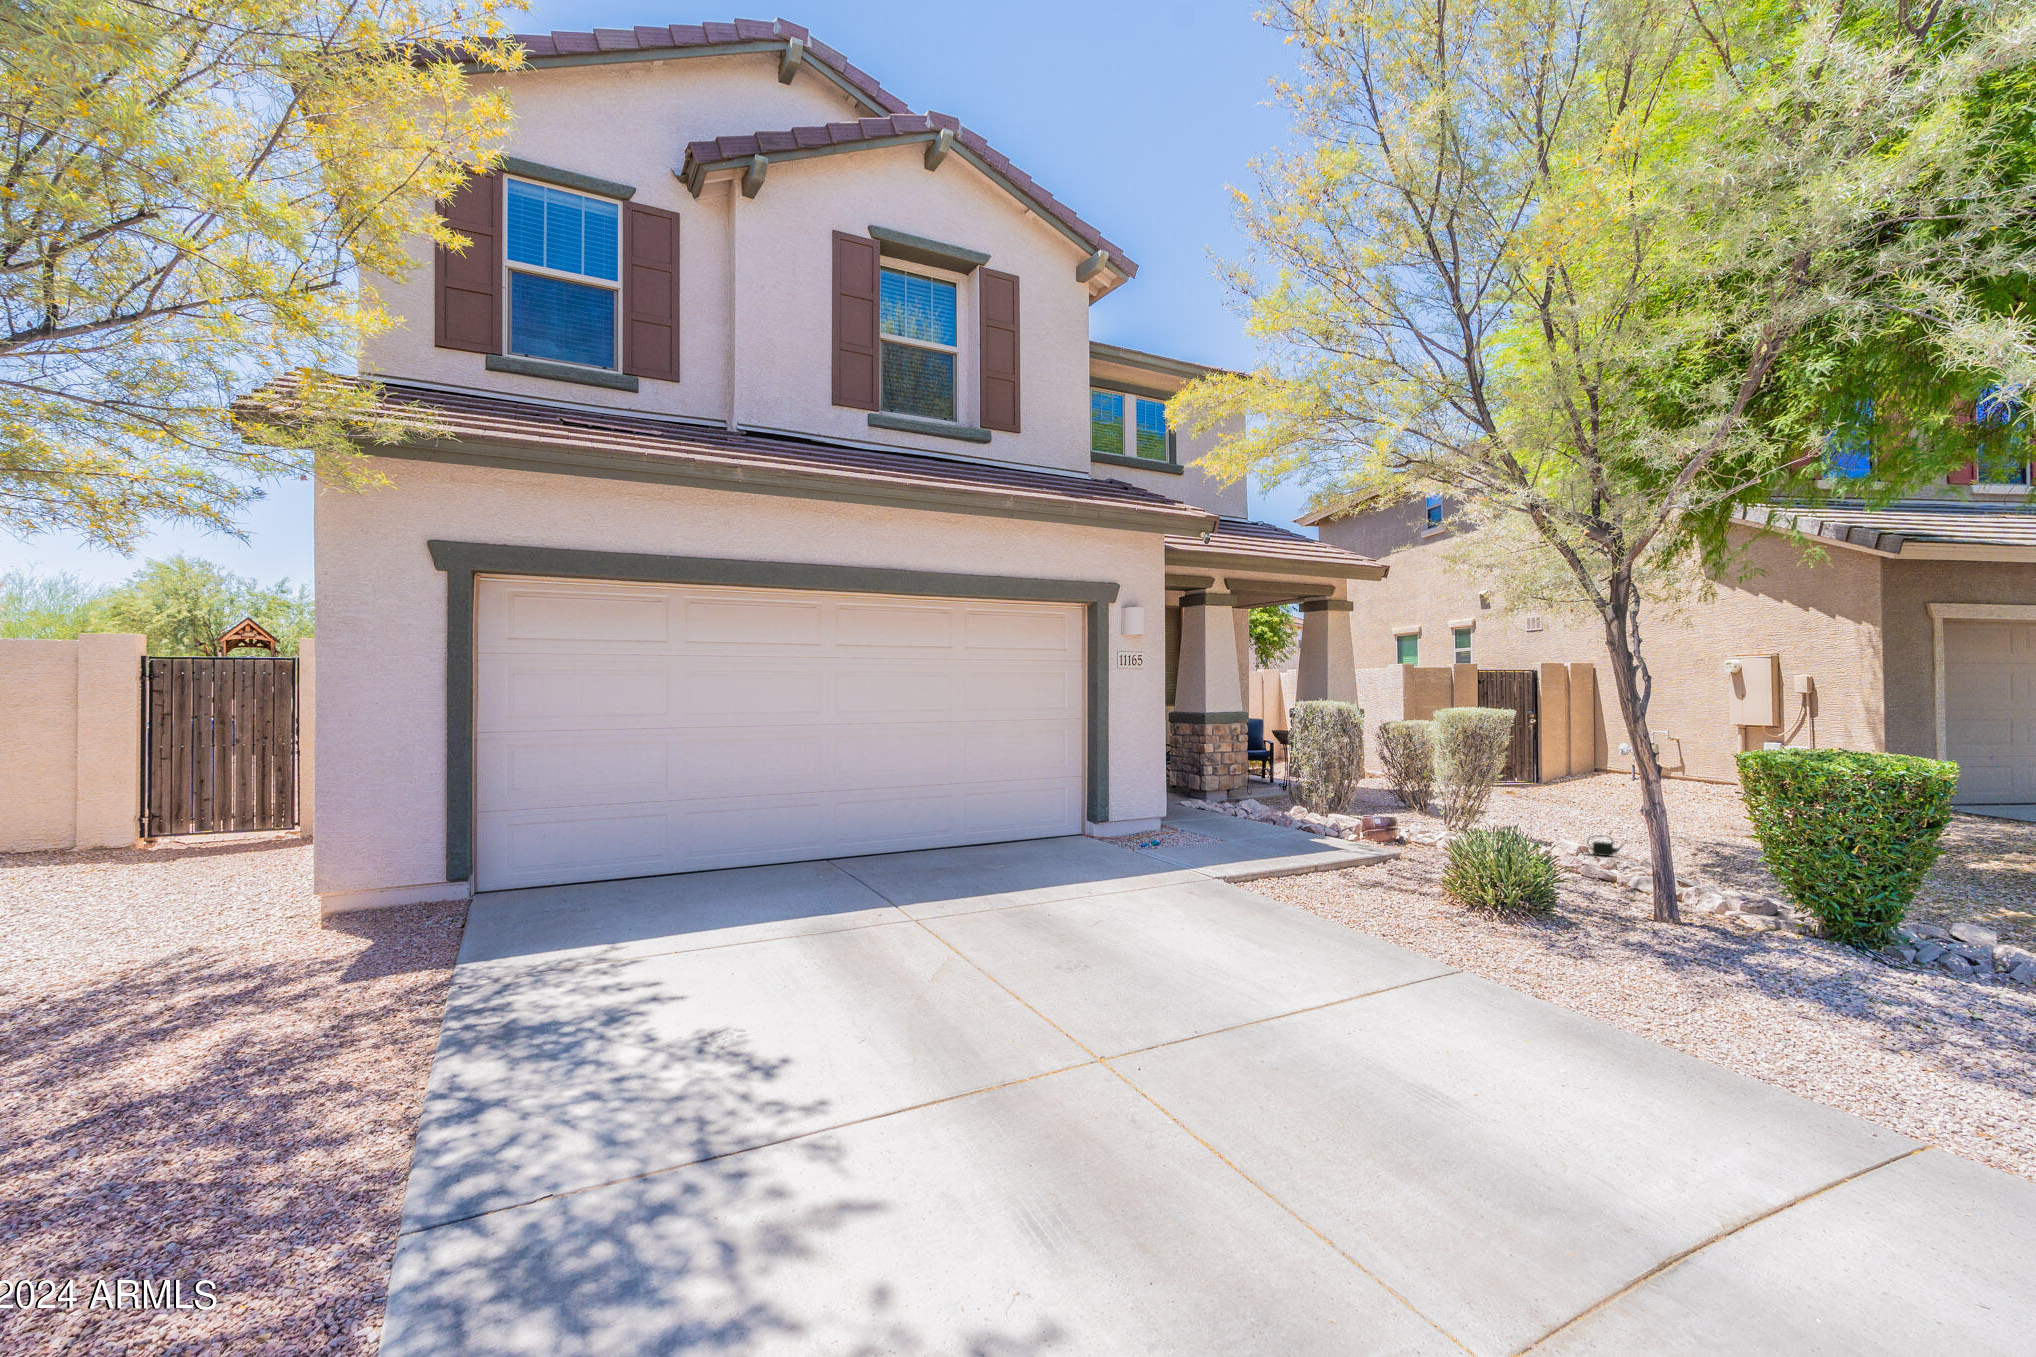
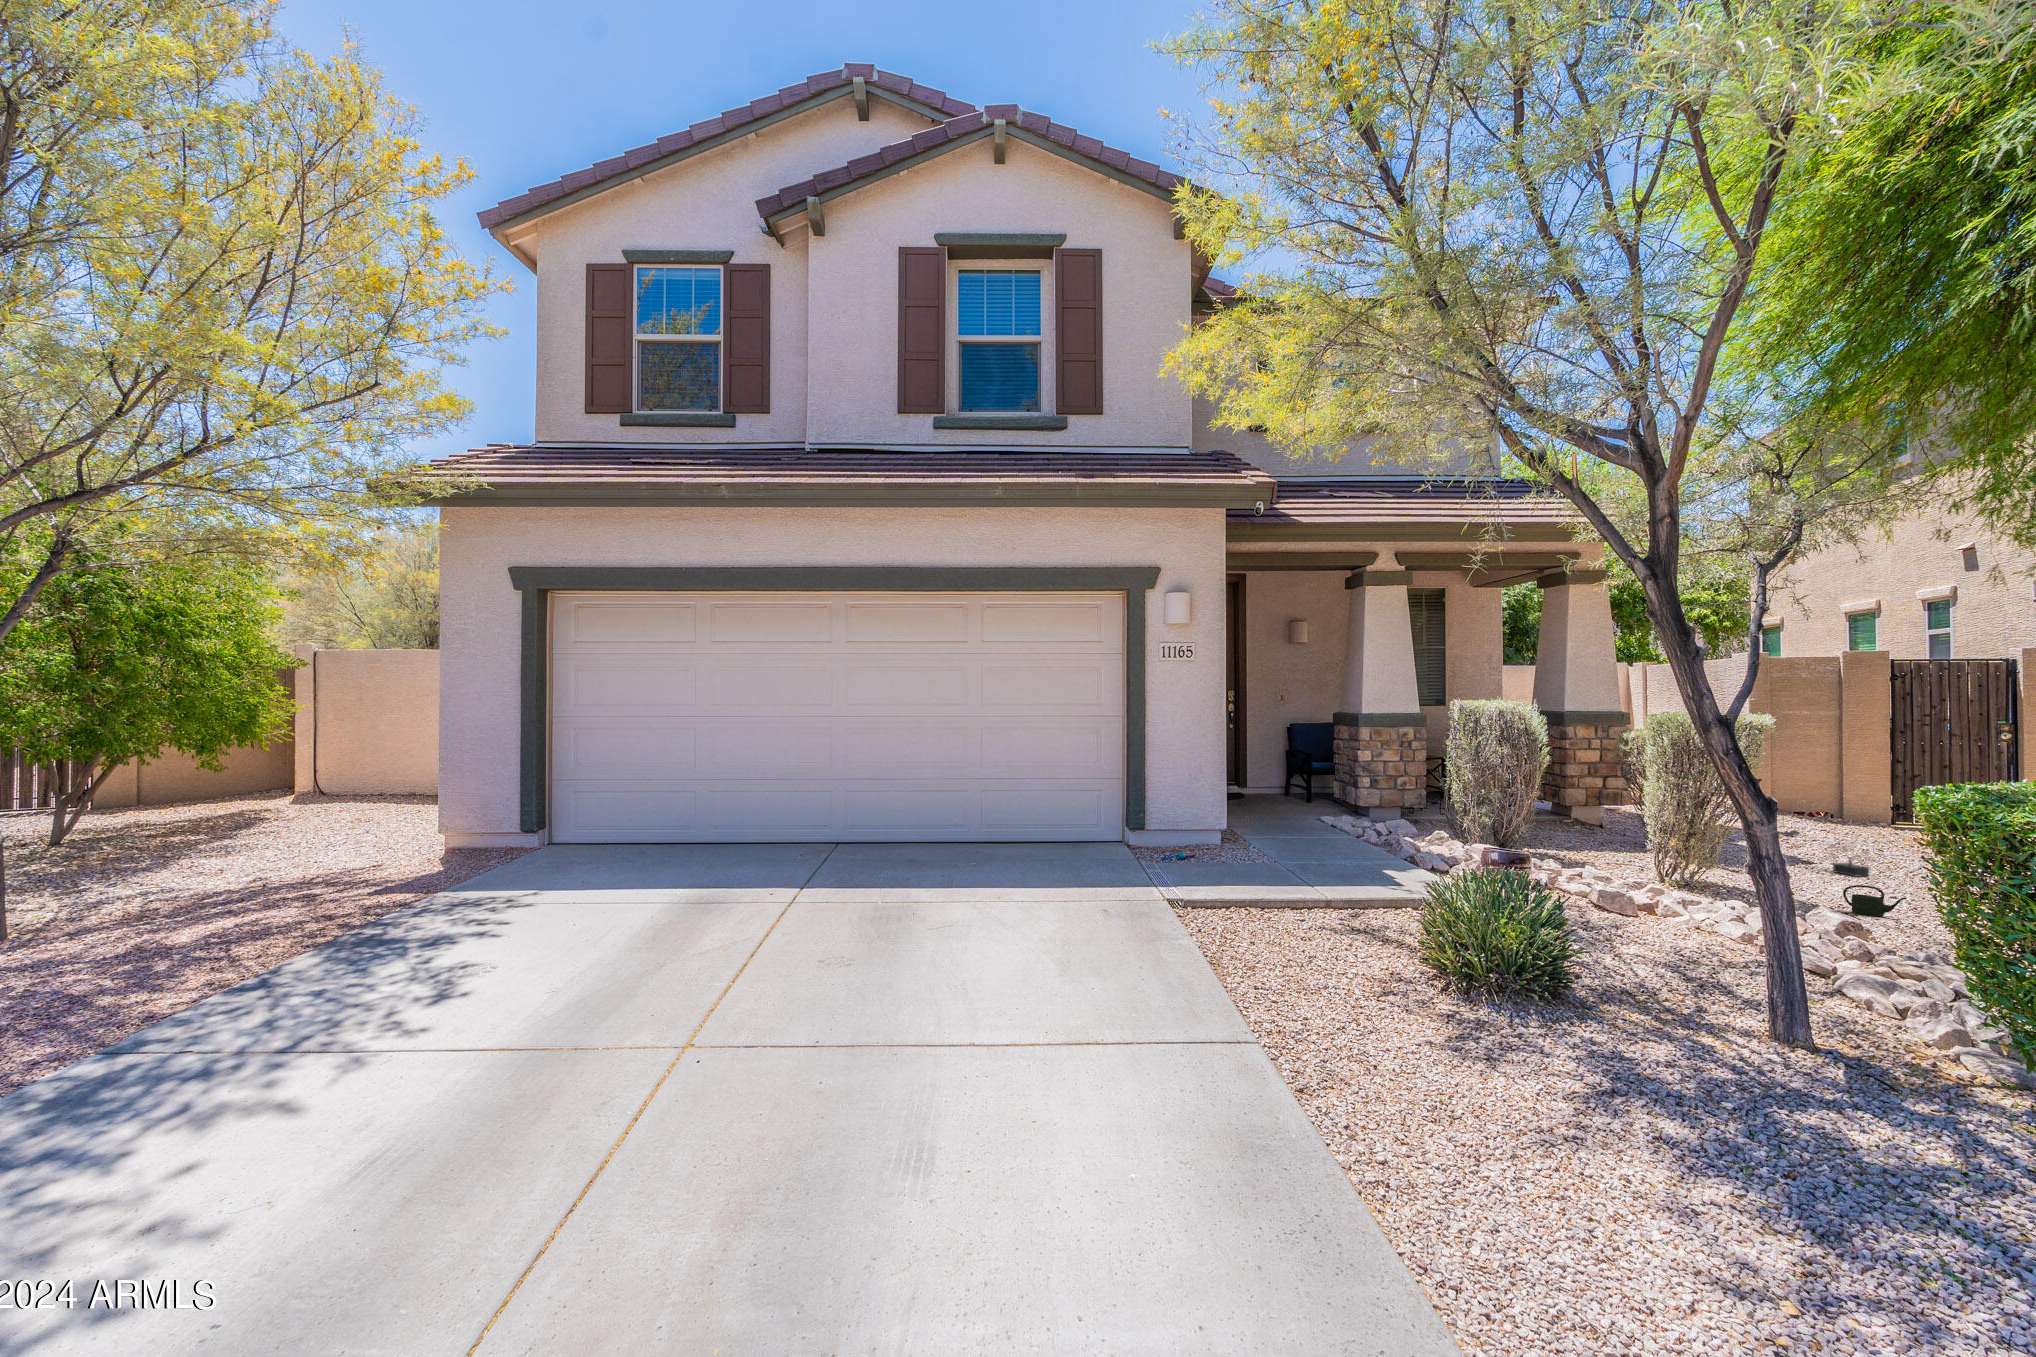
decorative plant: none [1519,799,1552,826] -> present [1826,838,1874,877]

